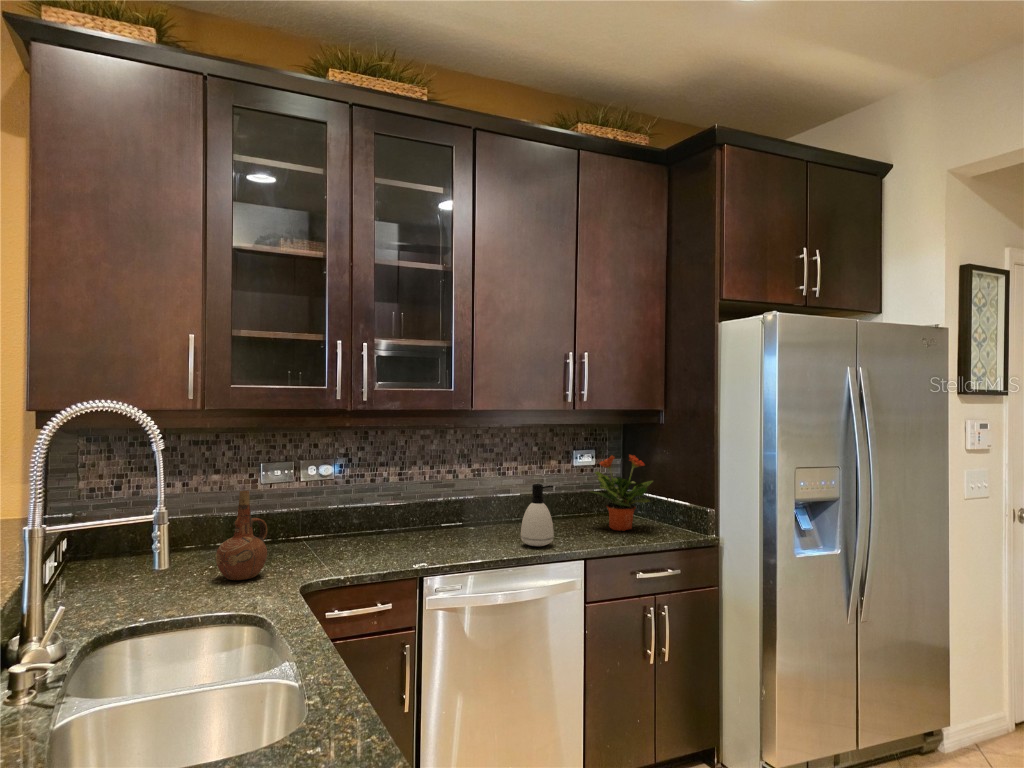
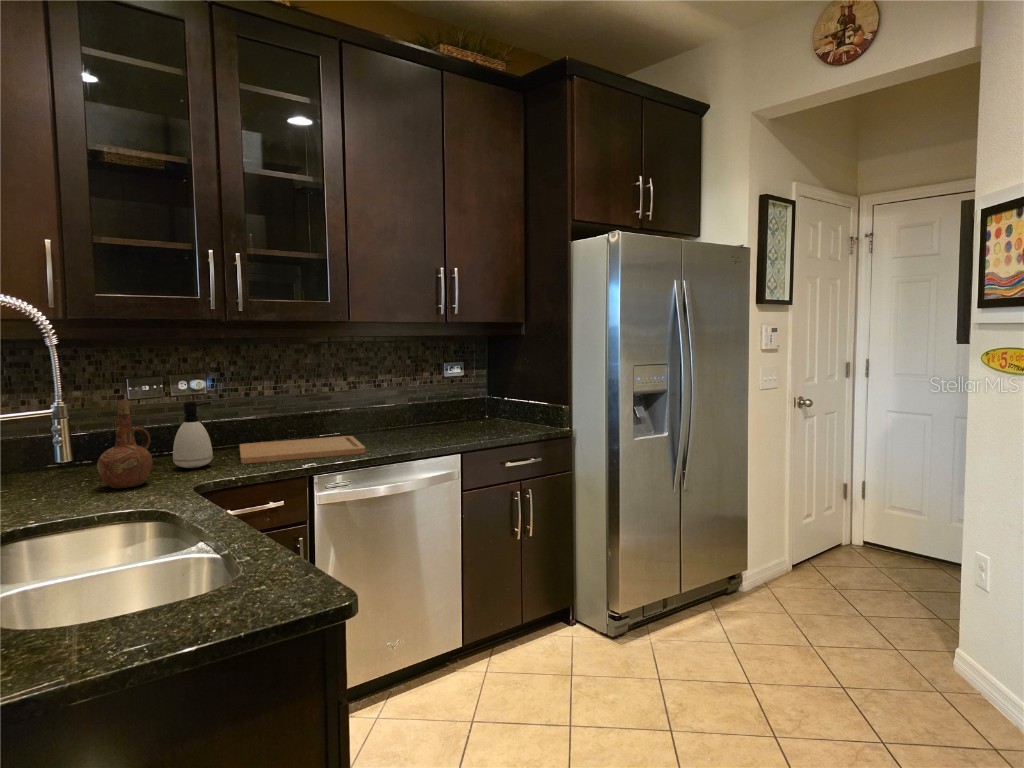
potted plant: present [590,455,653,531] -> none [458,362,515,430]
soap dispenser: present [521,484,554,546] -> present [173,401,213,468]
cutting board: none [356,529,482,557] -> present [240,436,365,464]

